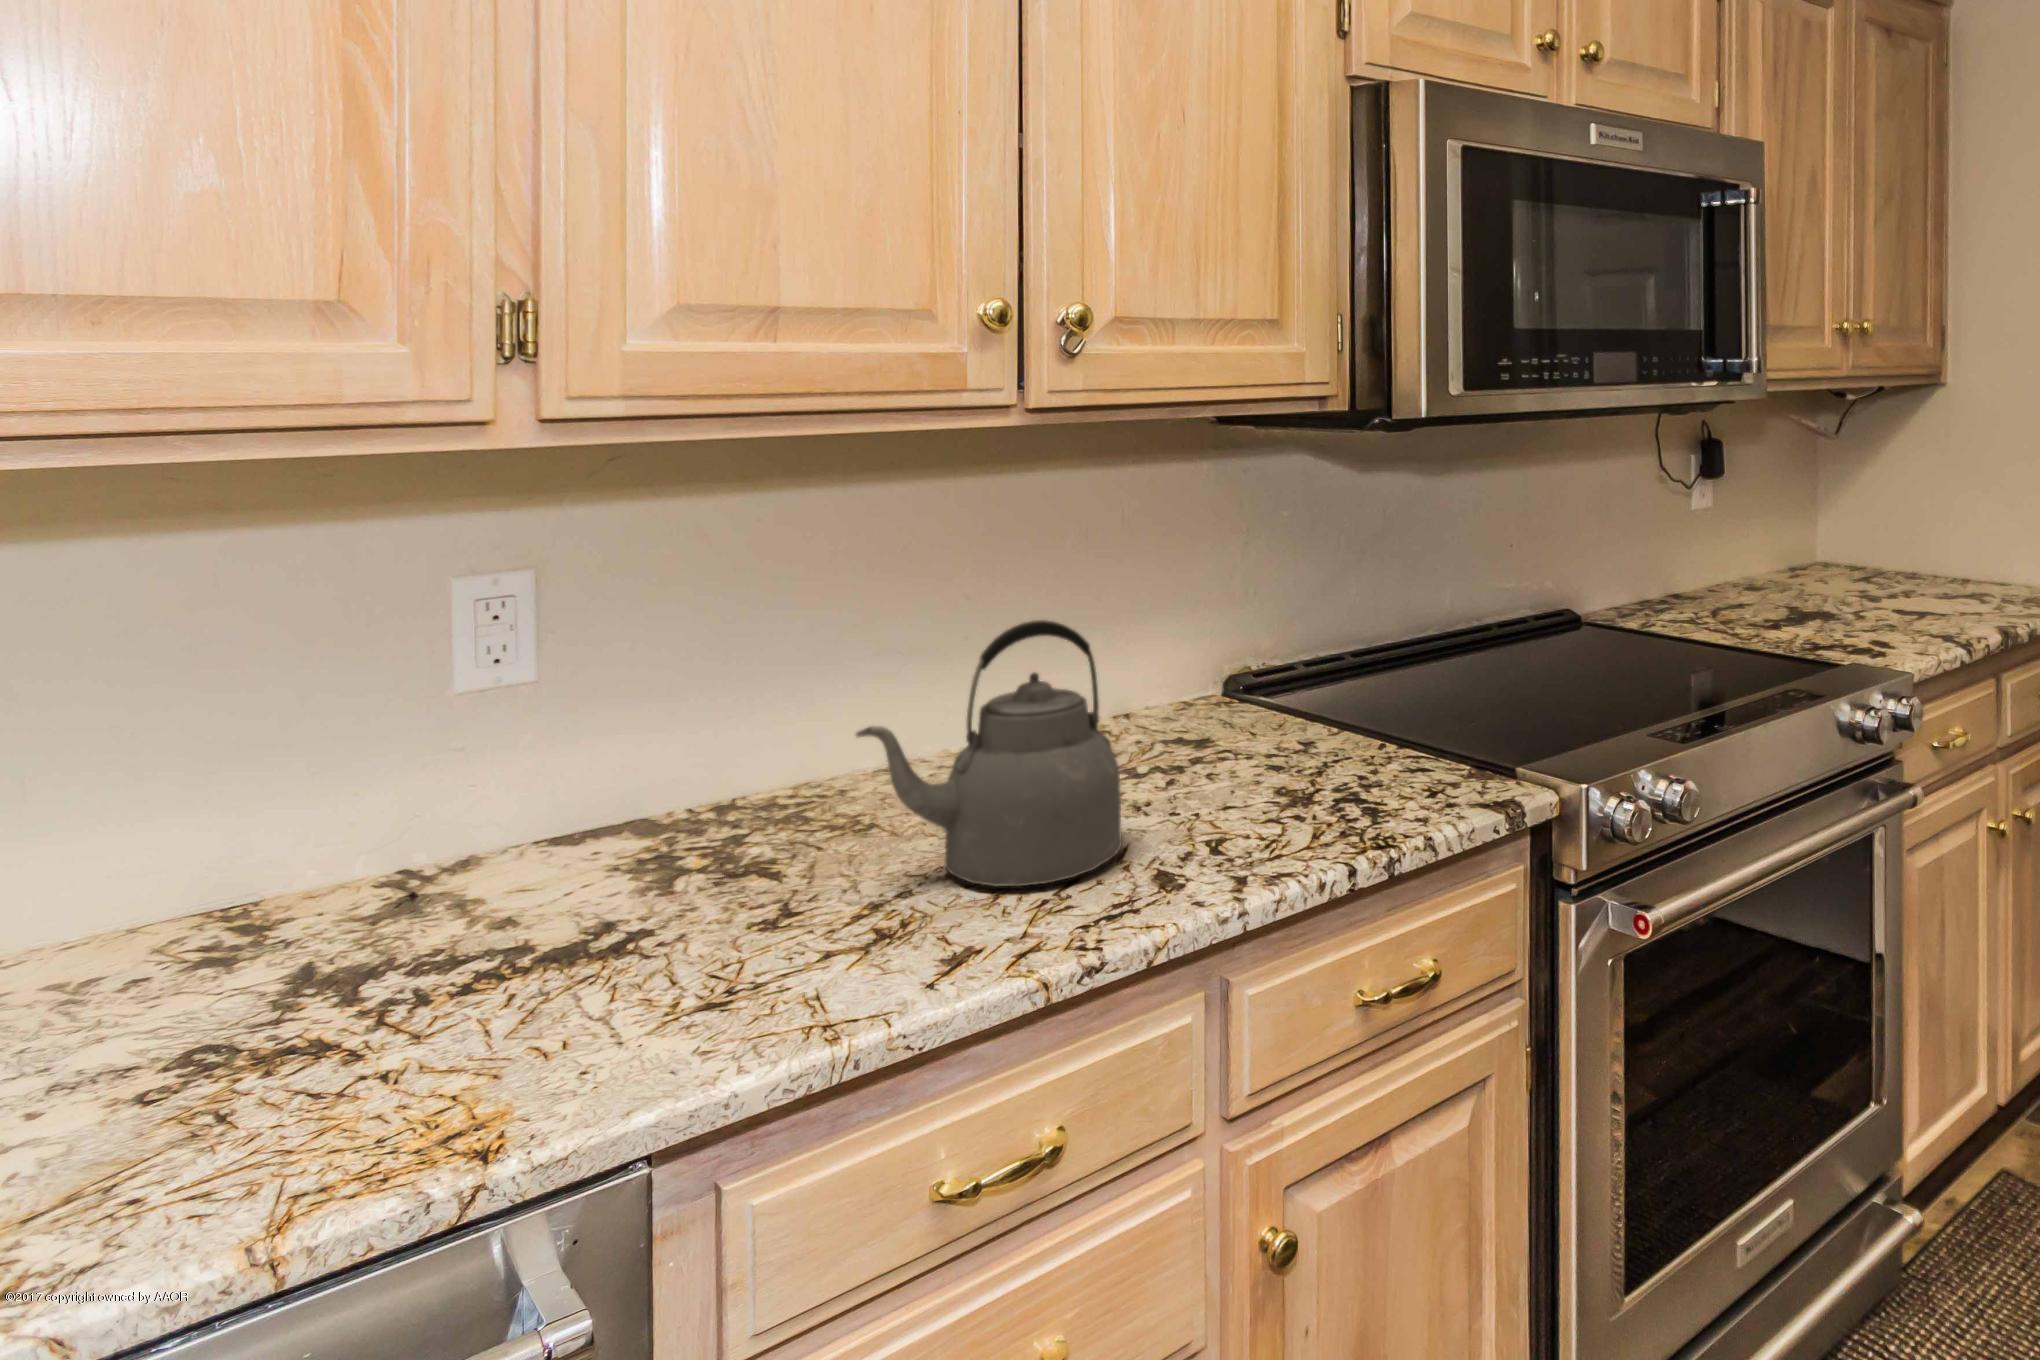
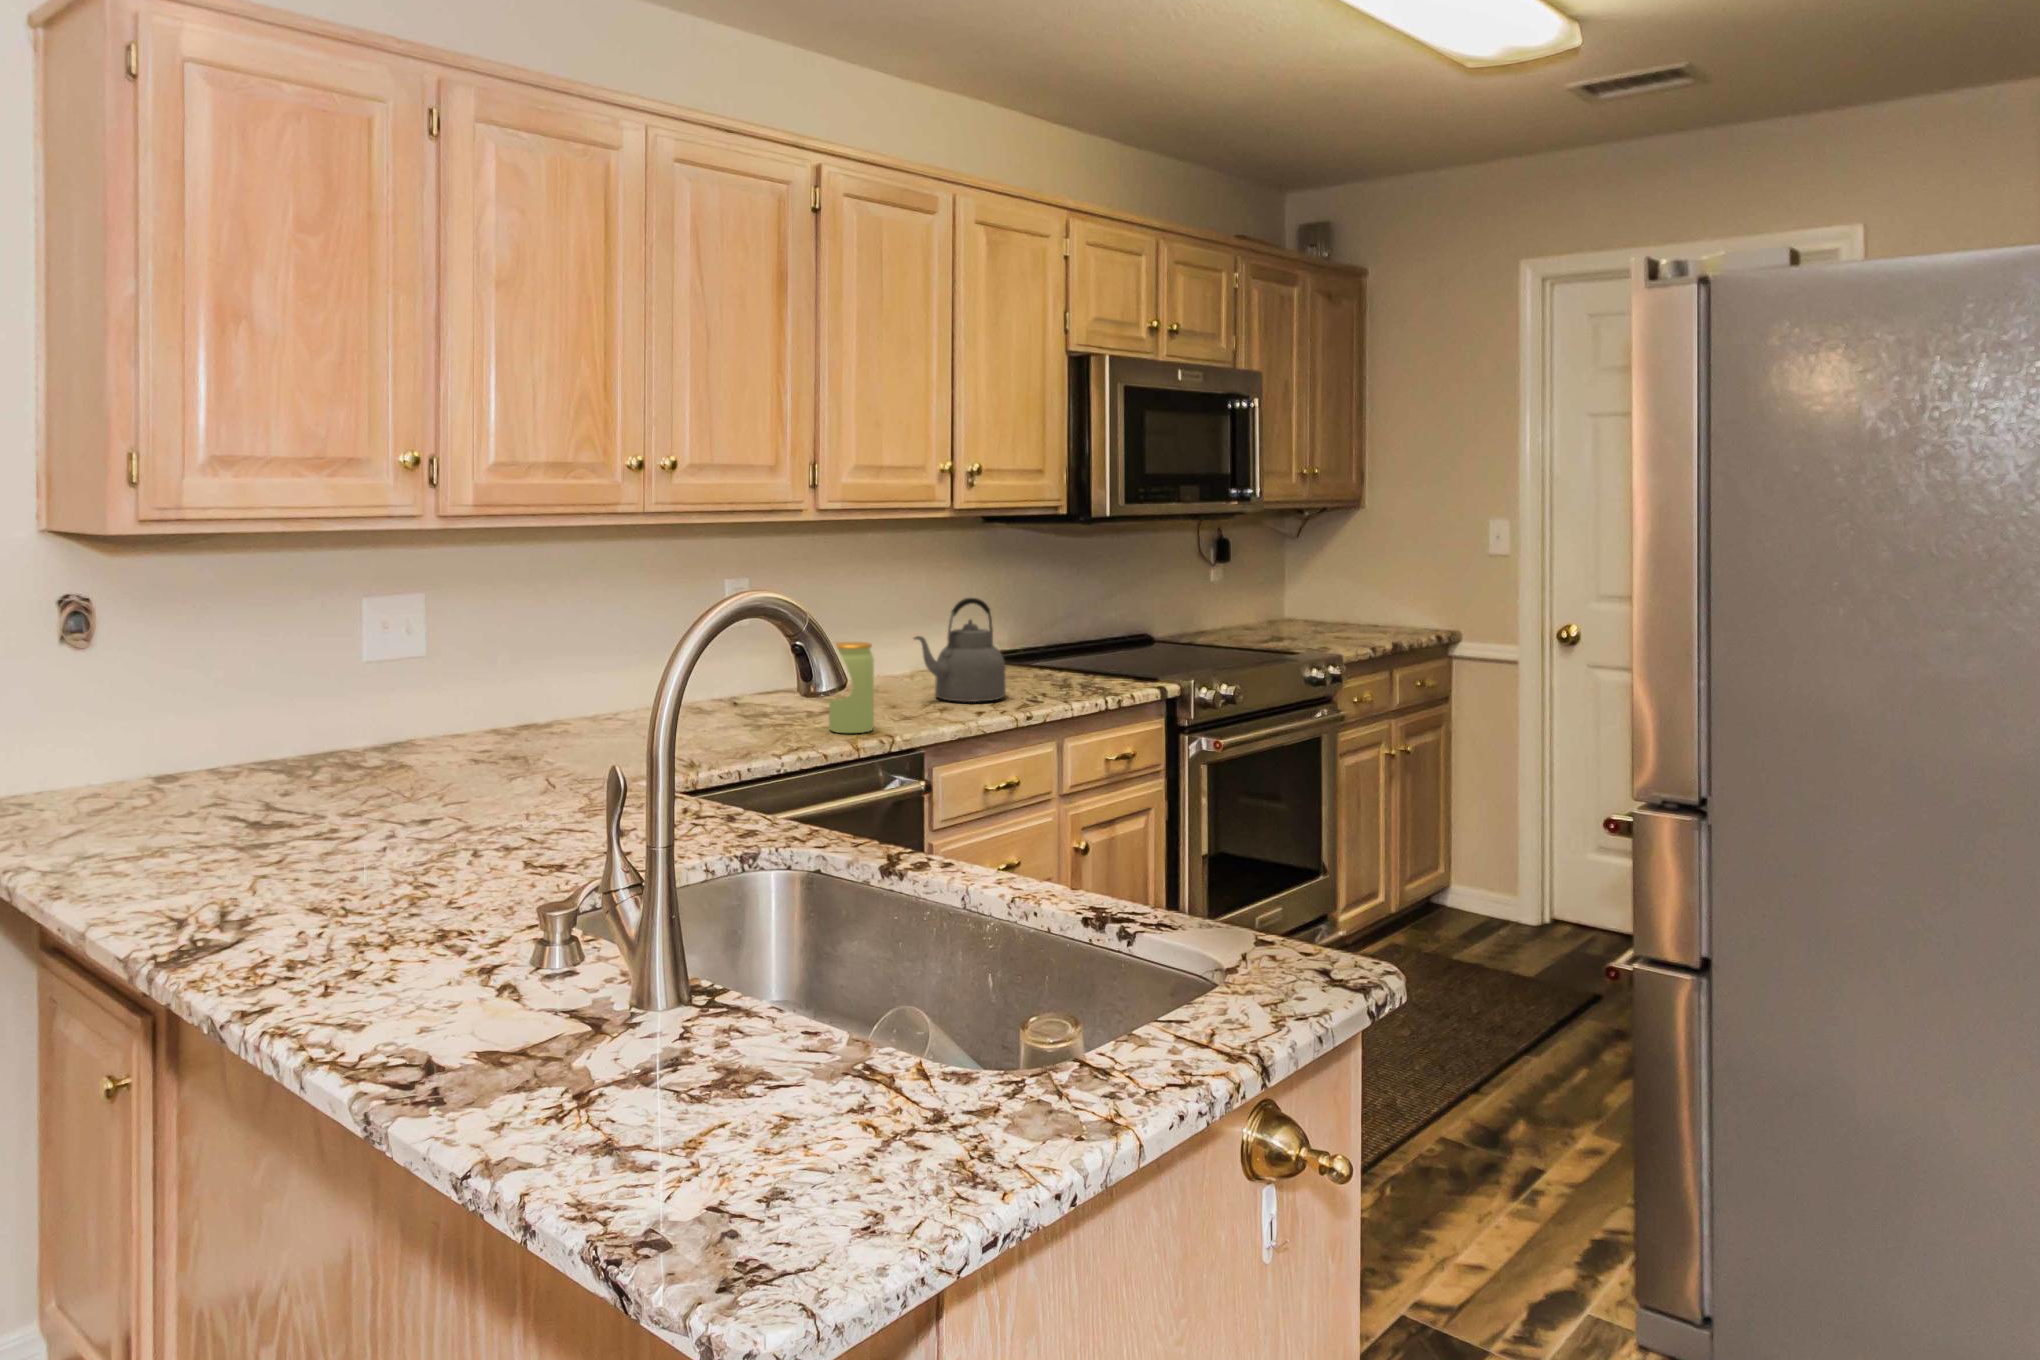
jar: none [374,811,542,1122] -> present [829,642,874,733]

